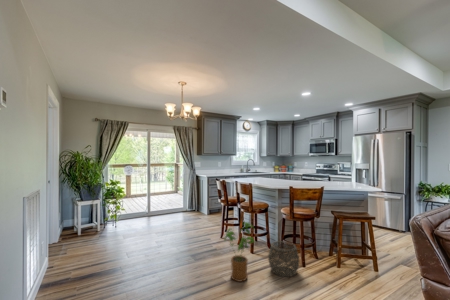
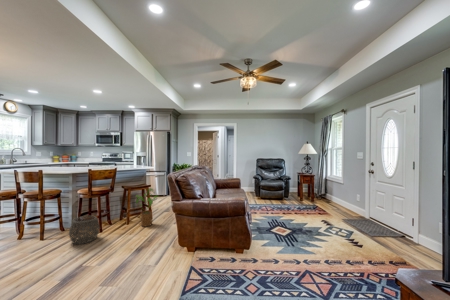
house plant: present [225,222,254,282] -> present [136,188,158,227]

